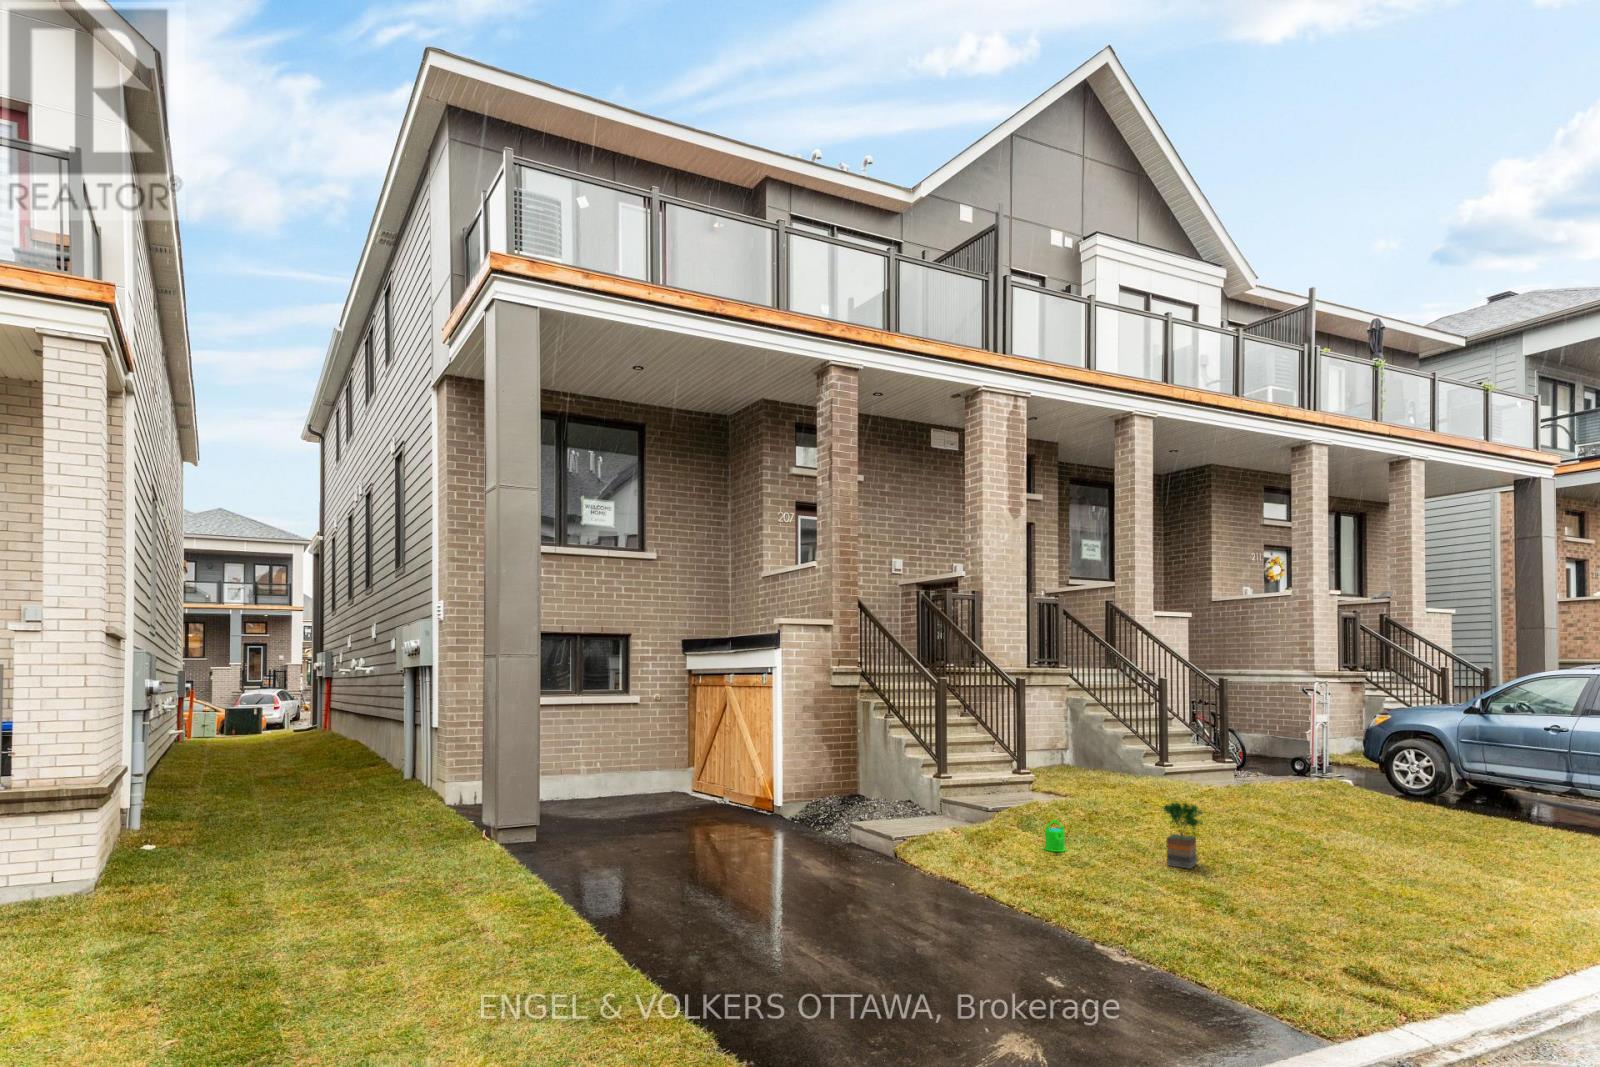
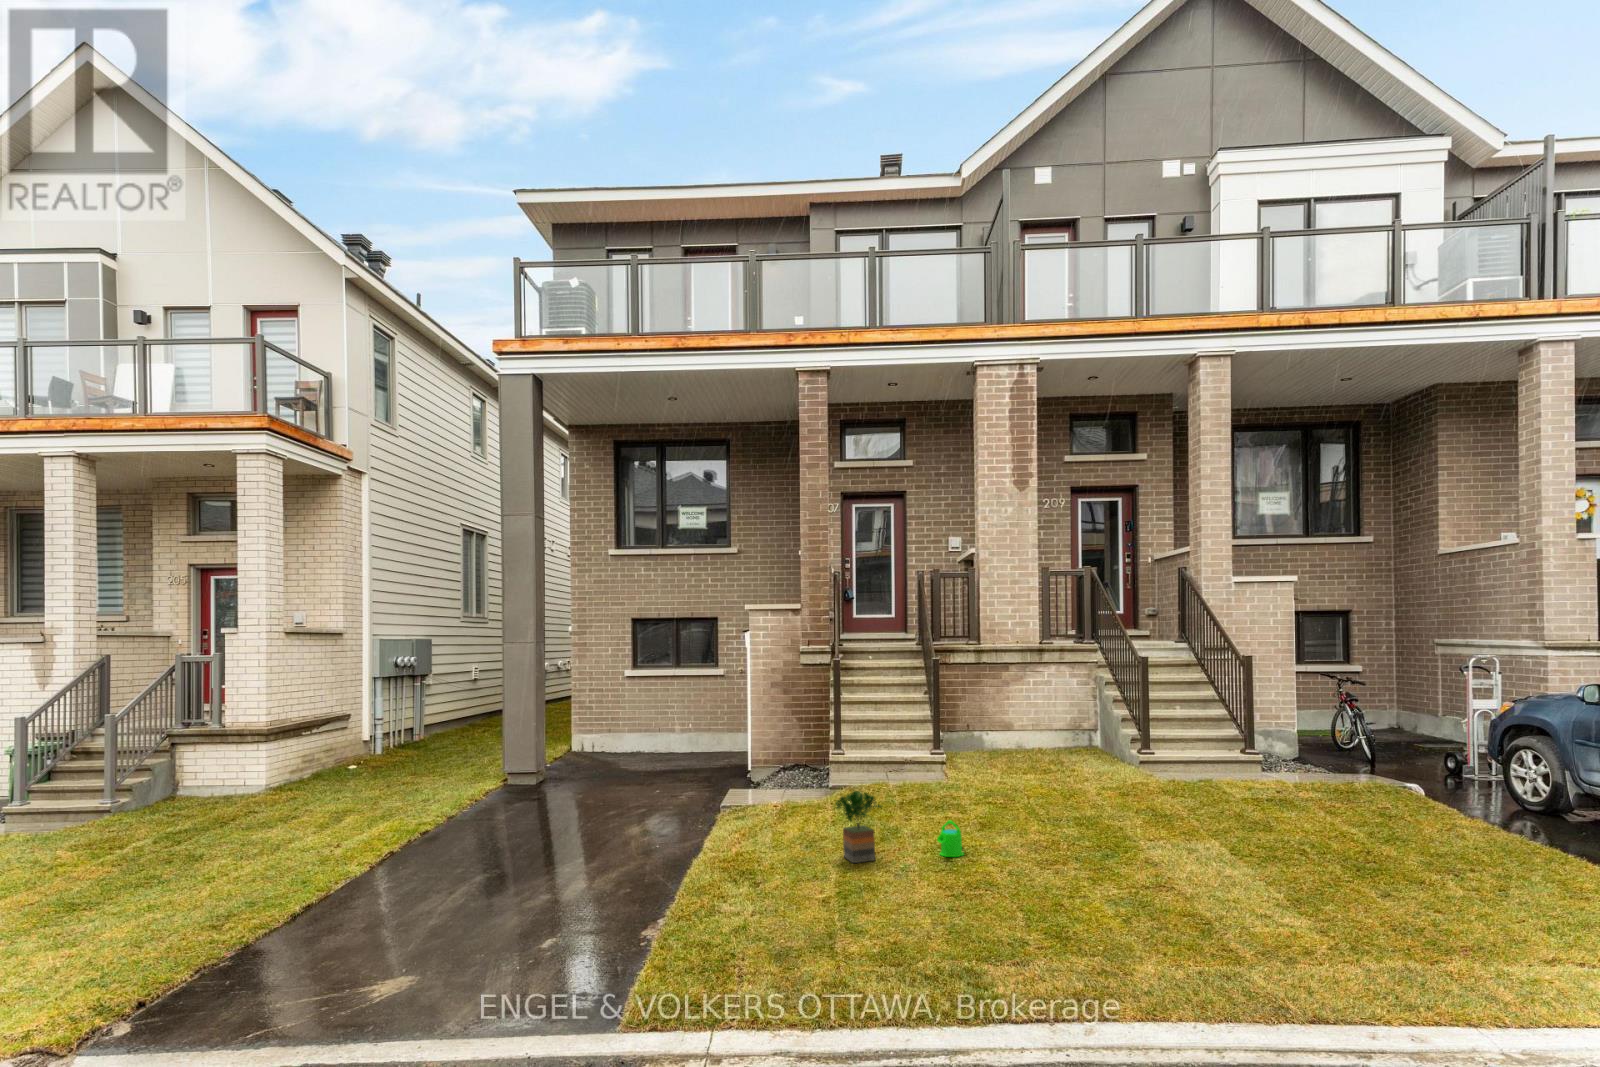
watering can: present [1044,820,1066,852] -> present [937,820,964,857]

